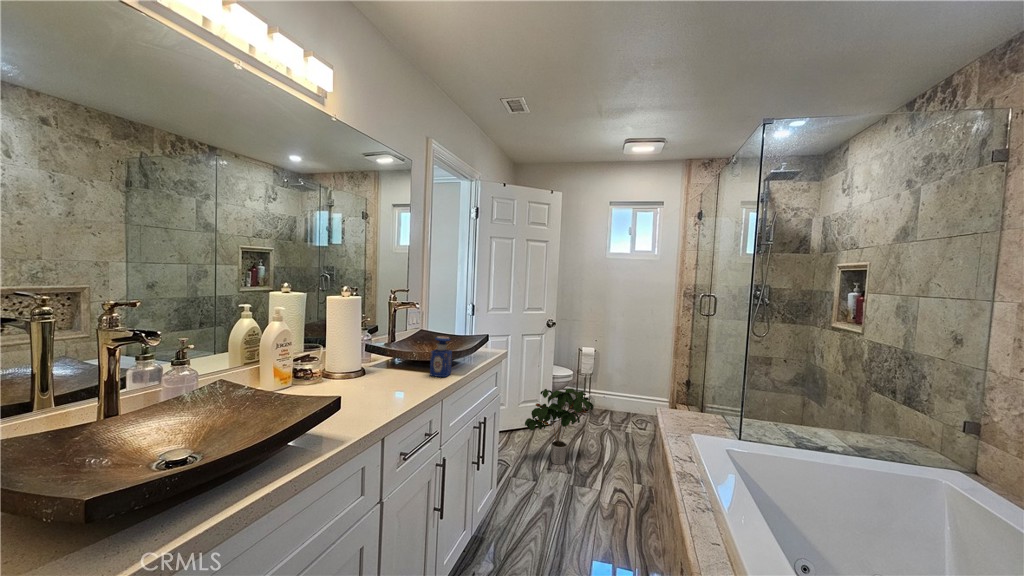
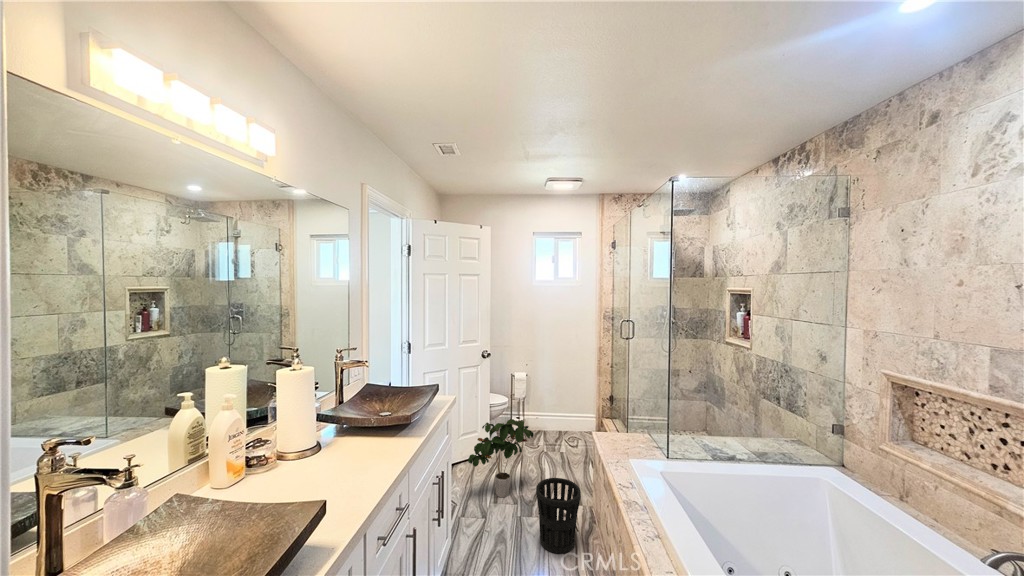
perfume bottle: present [430,336,452,377] -> none [382,400,405,445]
wastebasket: none [588,448,636,524] -> present [536,478,581,554]

